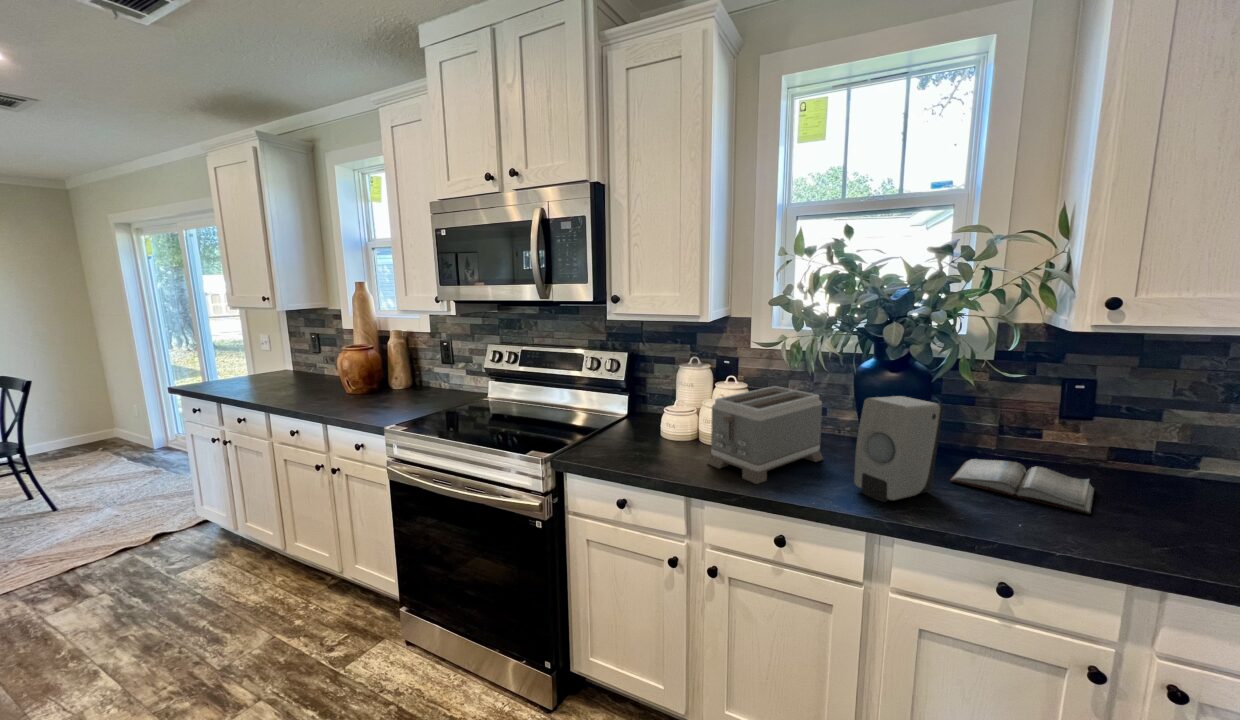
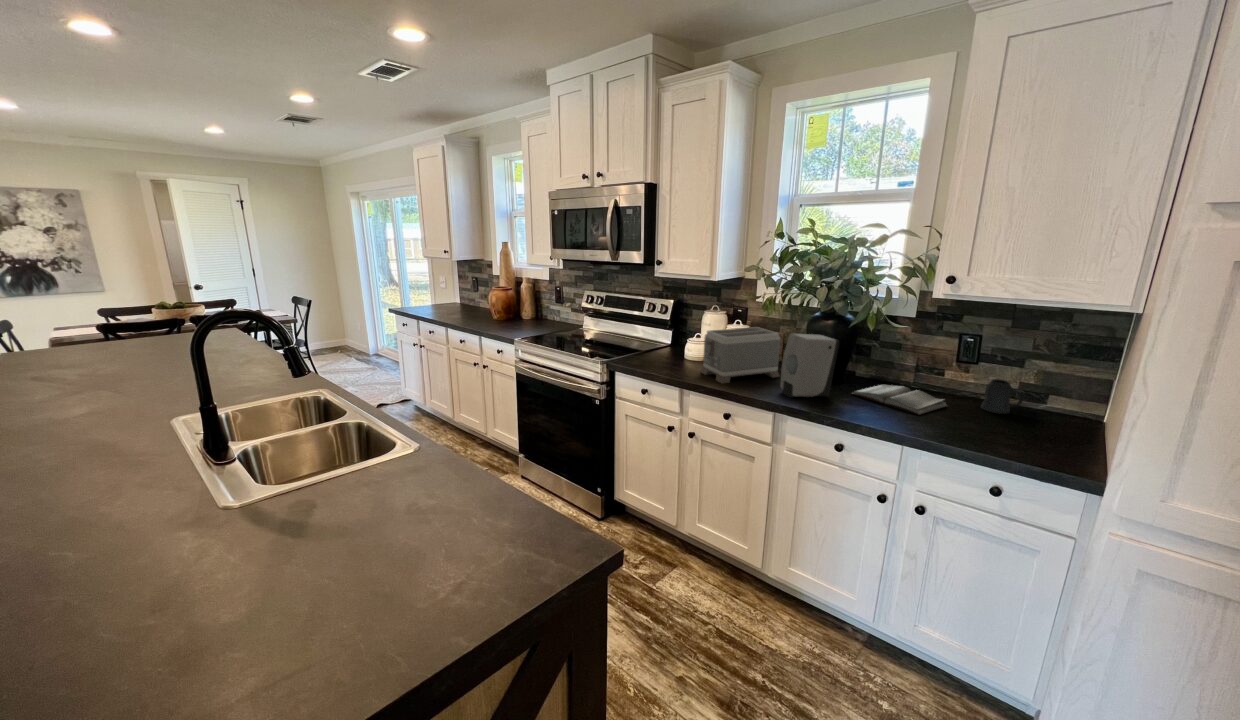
mug: none [1127,443,1195,495] -> present [980,379,1024,414]

